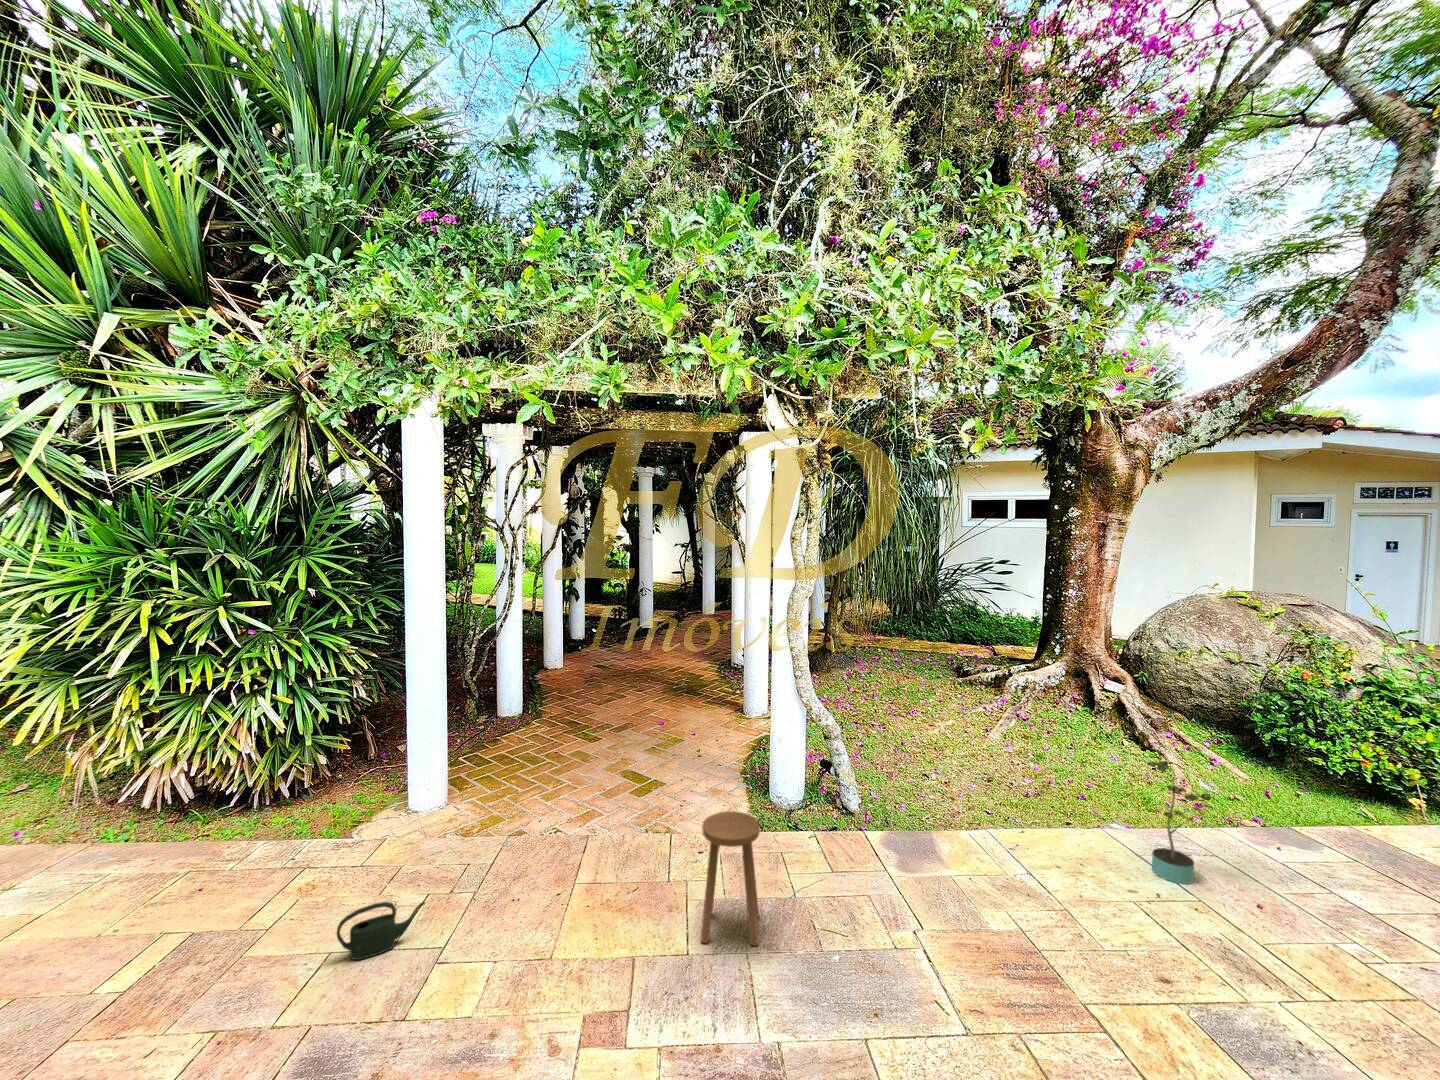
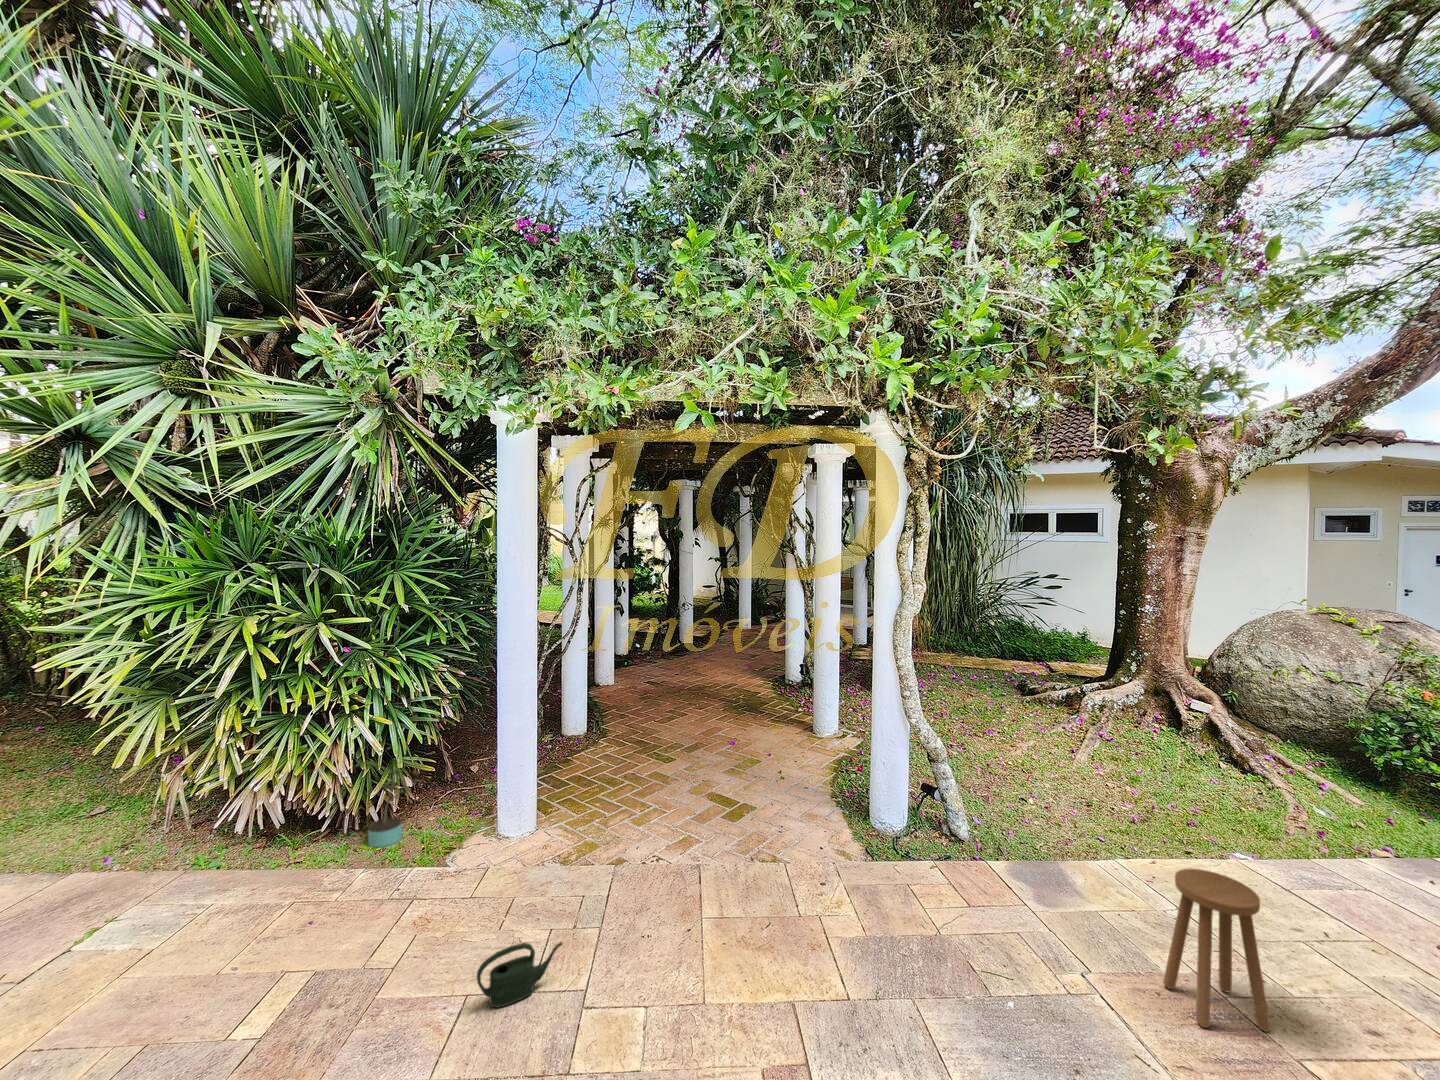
potted plant: present [1147,761,1212,884] -> present [354,743,418,847]
stool: present [701,811,760,946] -> present [1163,869,1271,1032]

